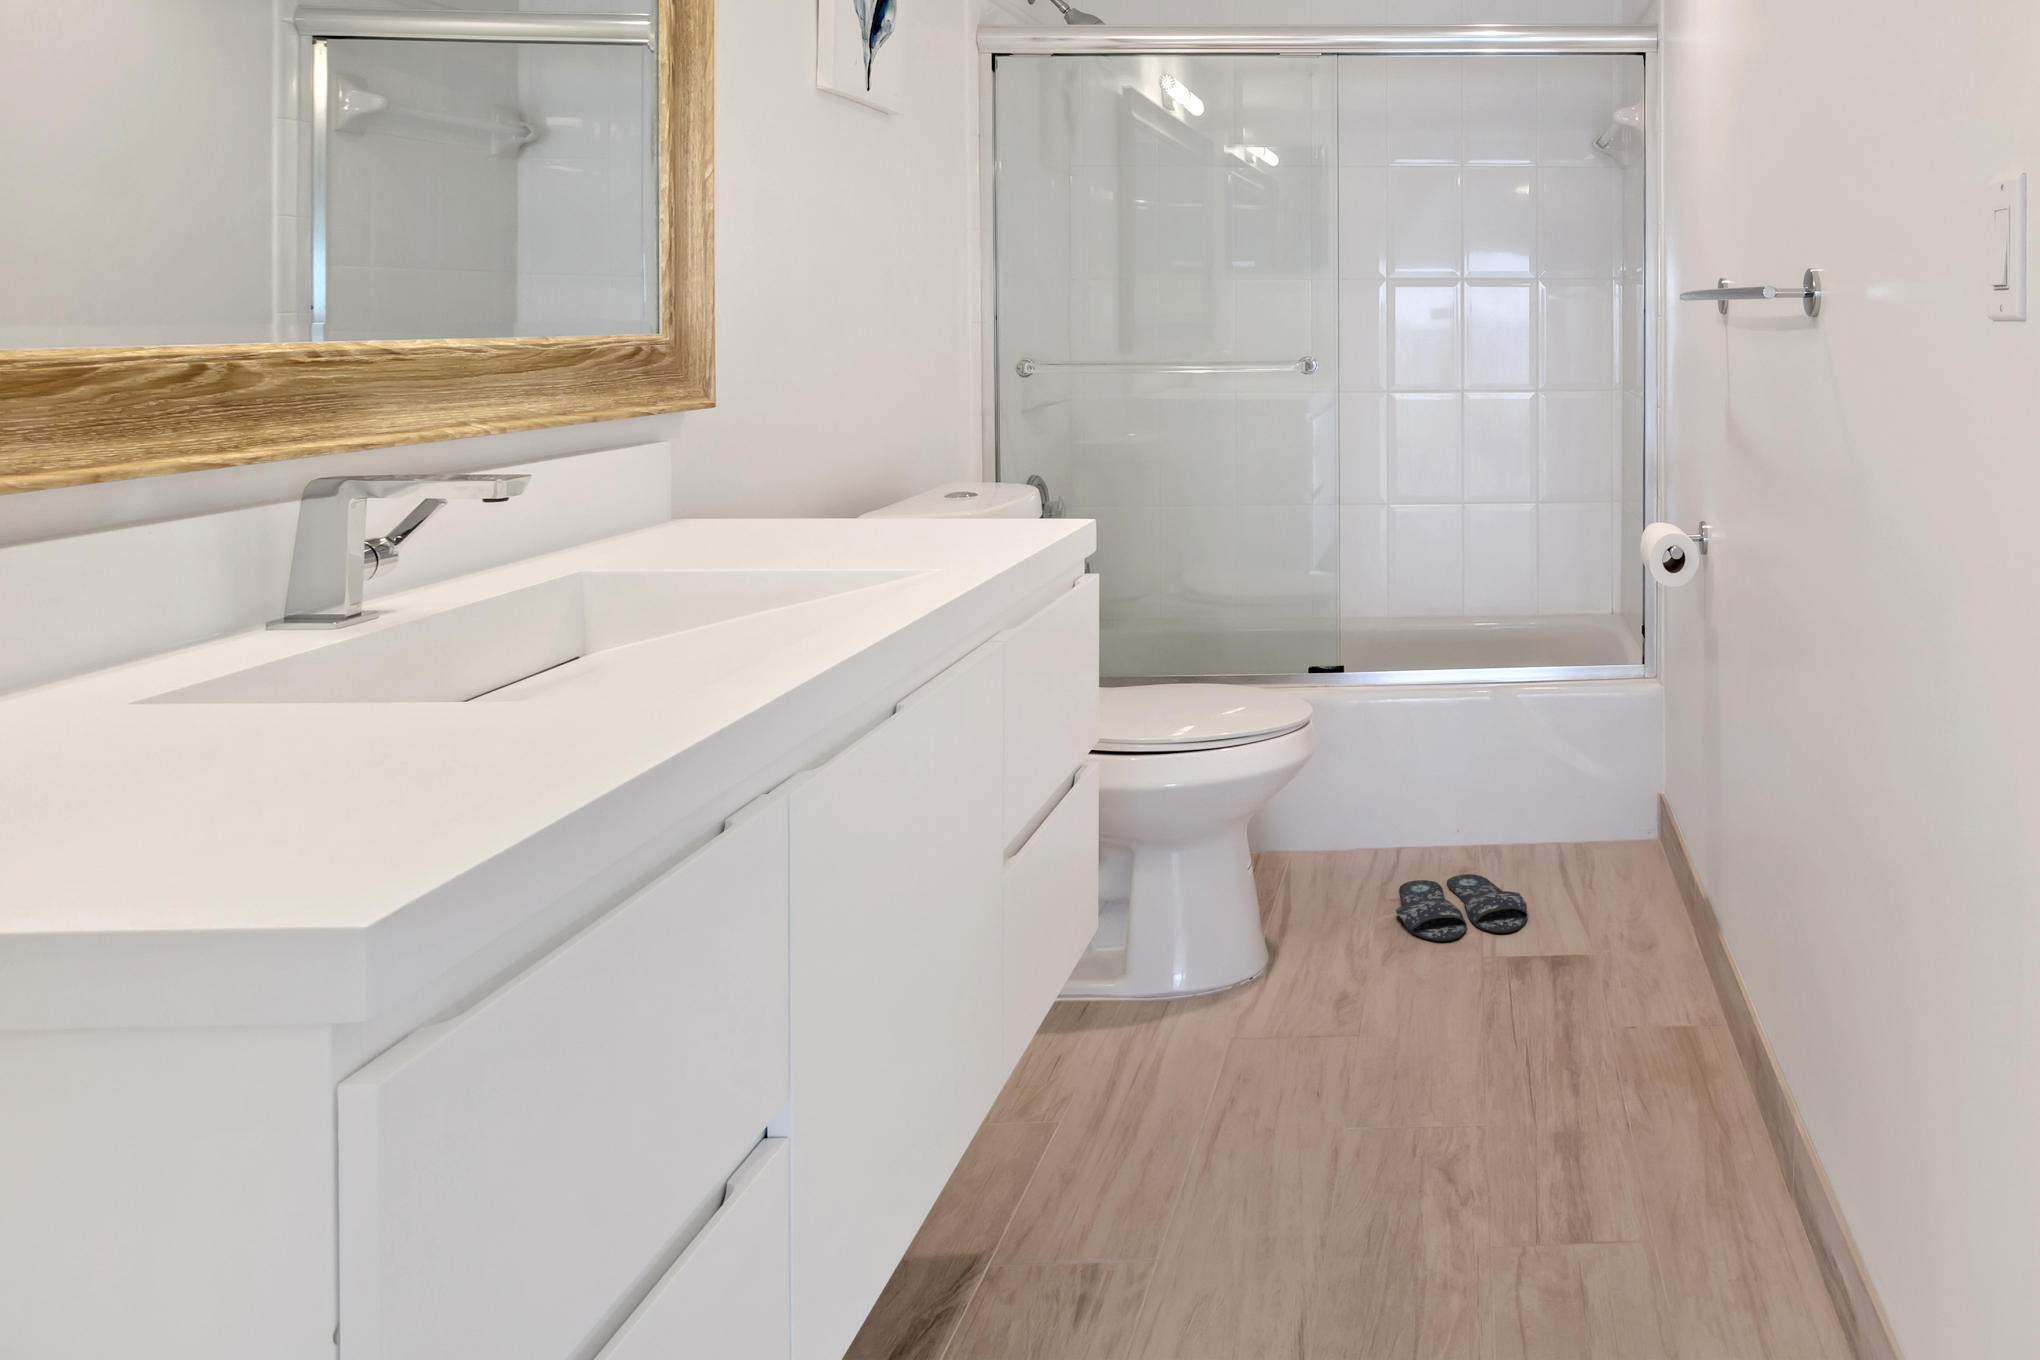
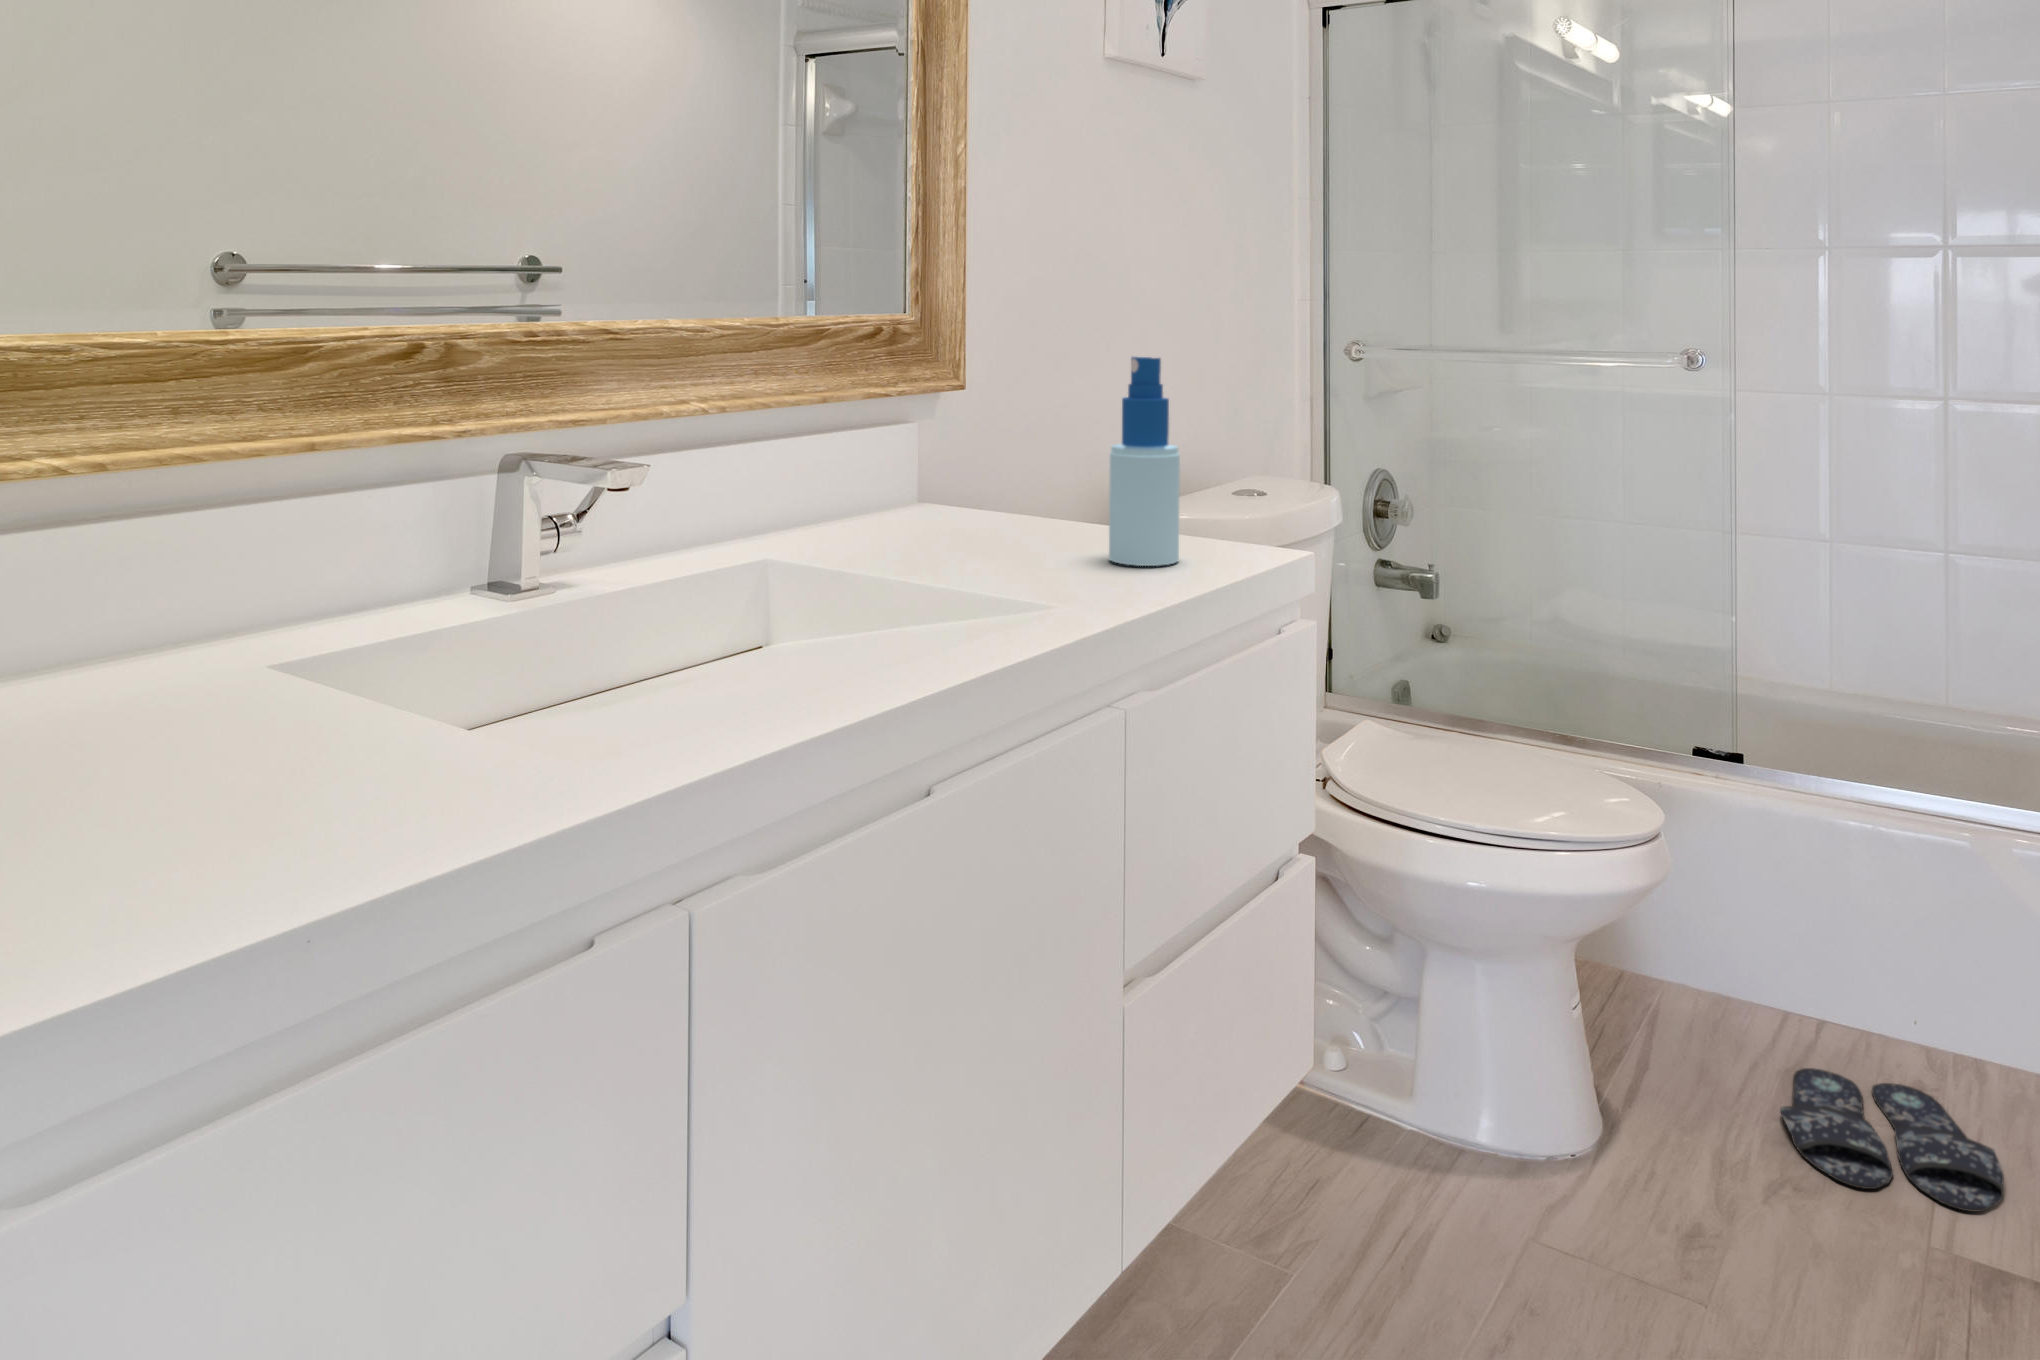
spray bottle: none [942,364,1005,539] -> present [1109,357,1180,566]

